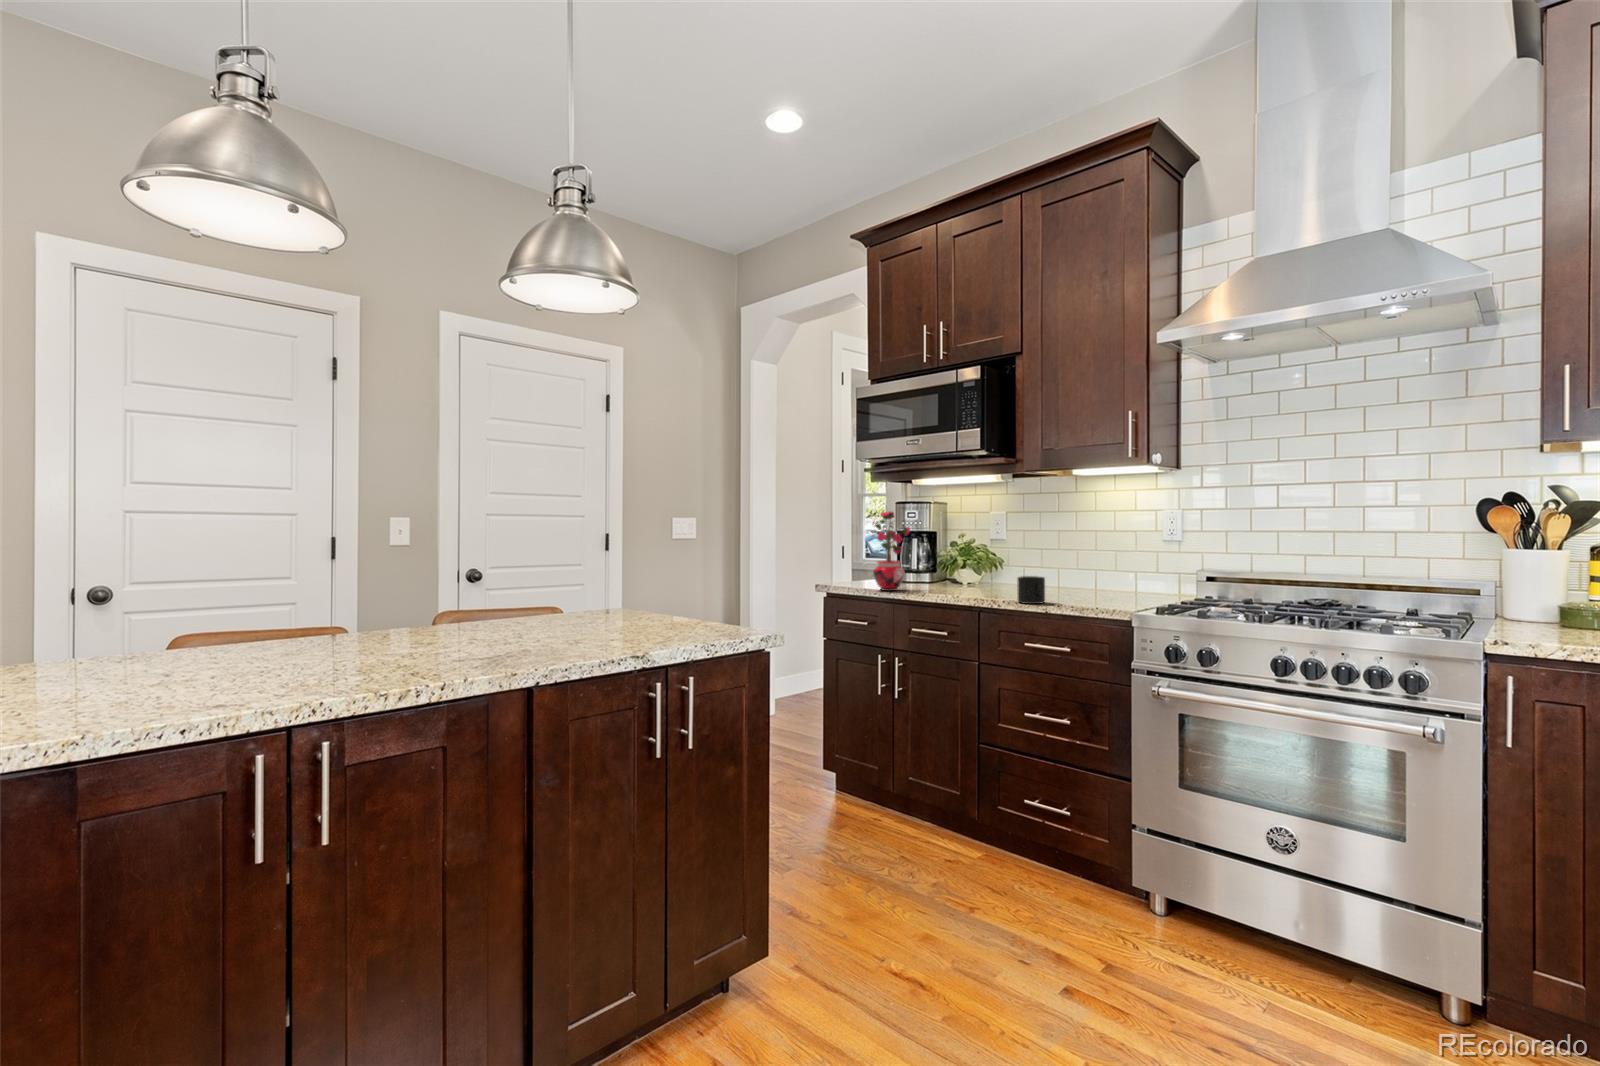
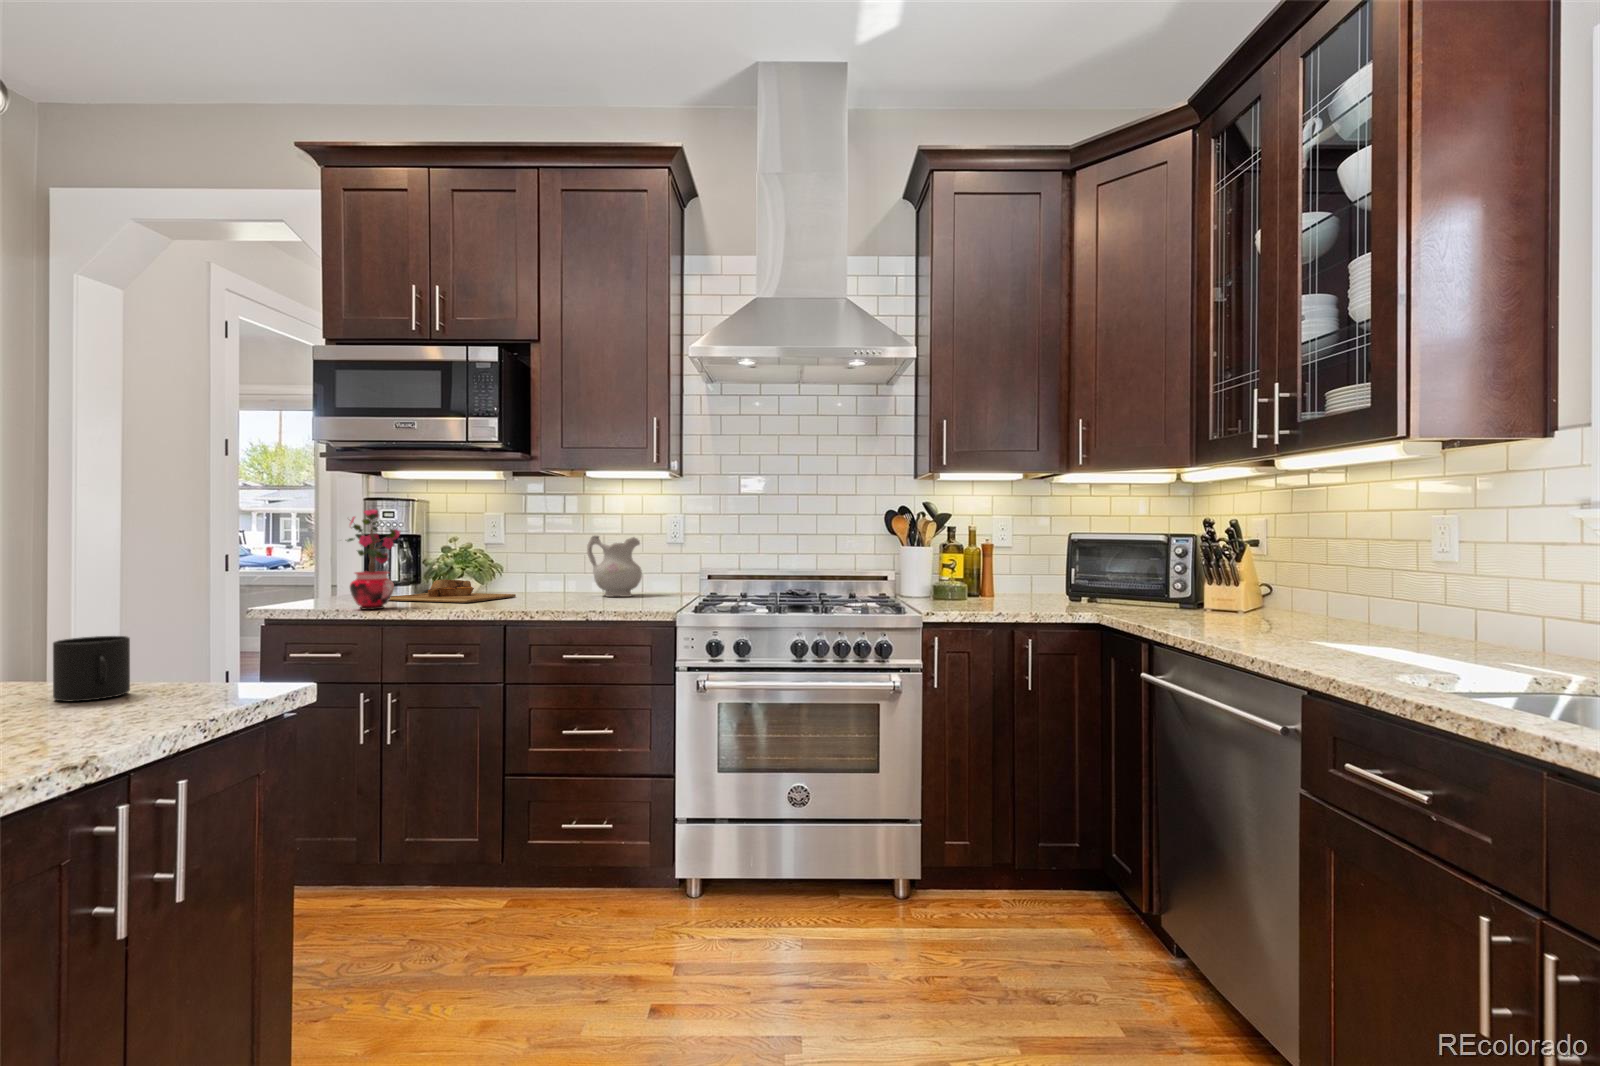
ceramic pitcher: none [1077,531,1133,591] -> present [587,536,642,597]
cutting board: none [909,568,1013,589] -> present [389,579,516,603]
mug: present [1017,576,1045,604] -> present [53,636,130,701]

